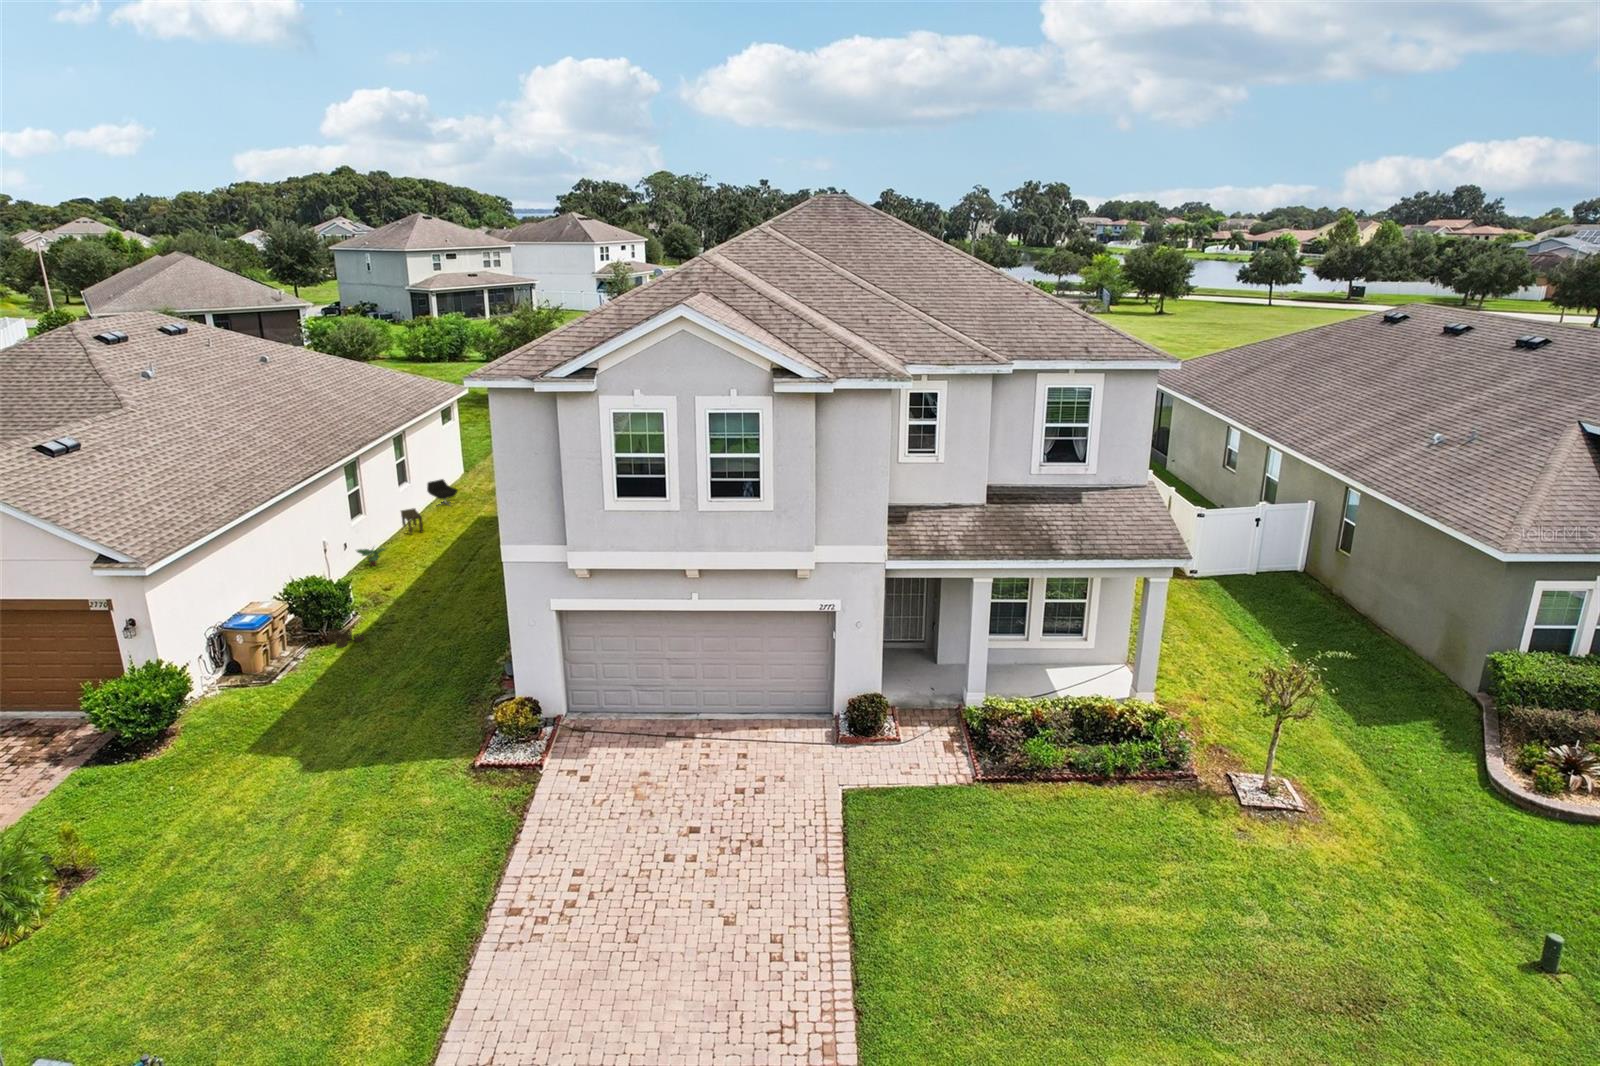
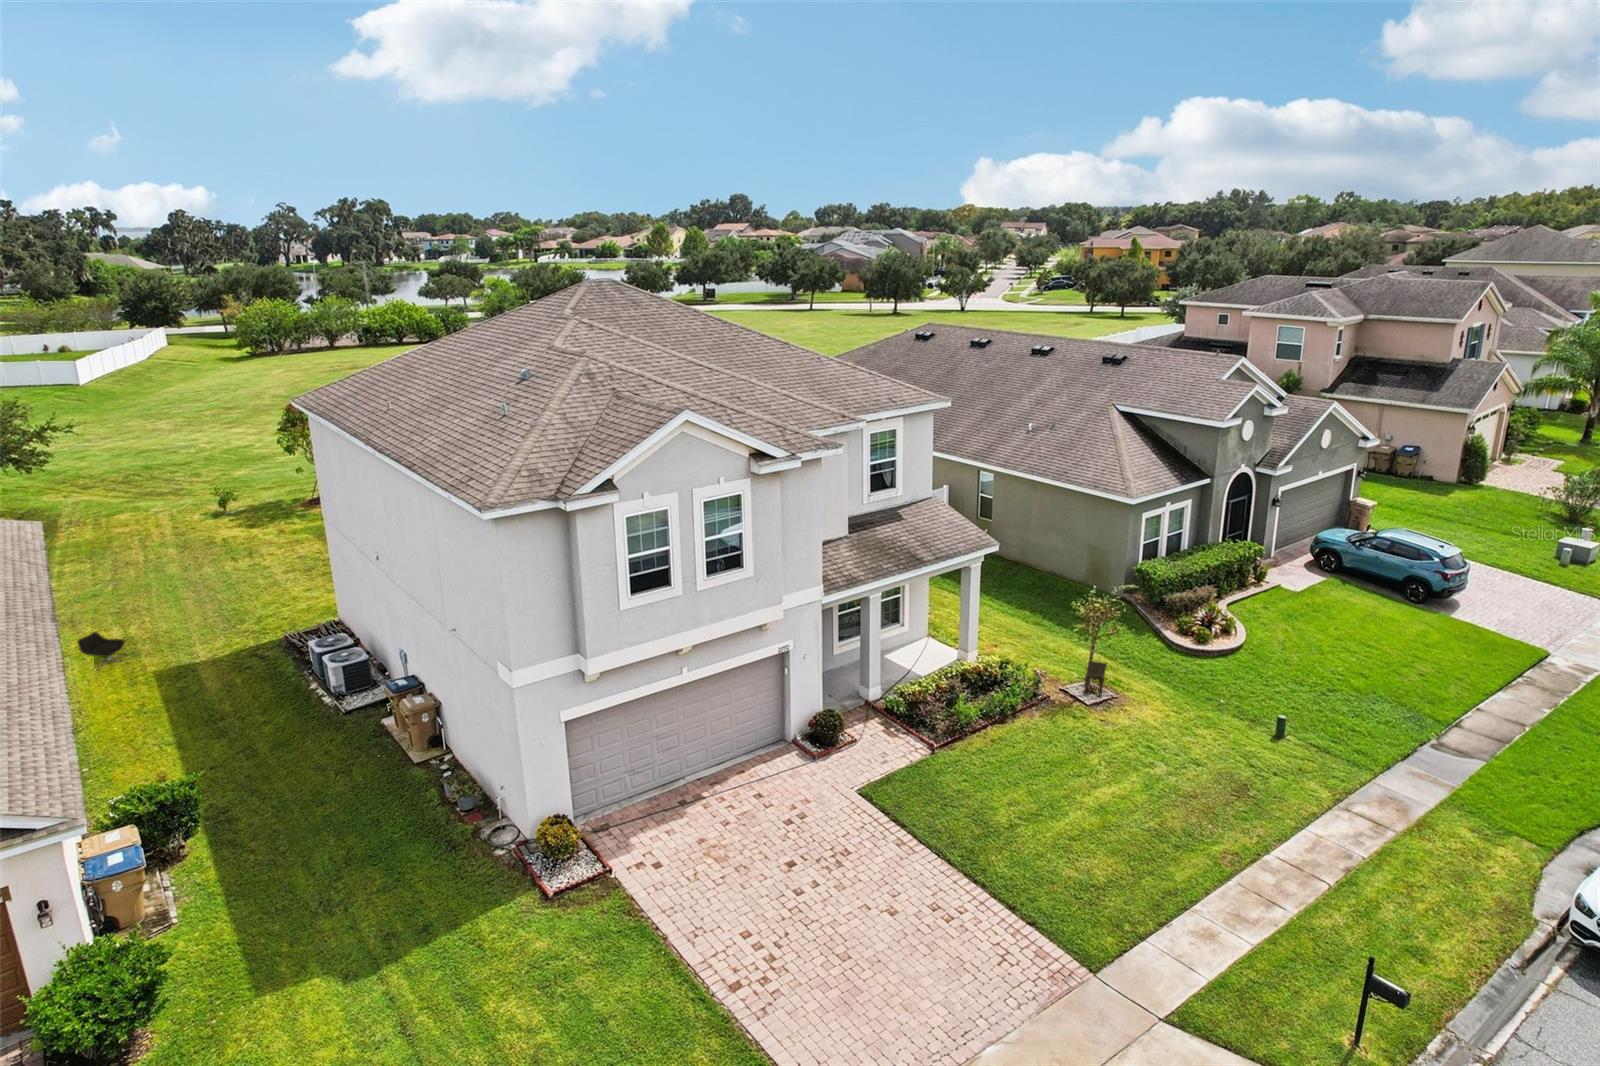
bench: present [401,508,423,534] -> present [1084,661,1107,697]
potted plant: present [357,548,385,566] -> none [84,730,127,758]
woven basket: present [328,629,364,648] -> none [179,828,231,856]

